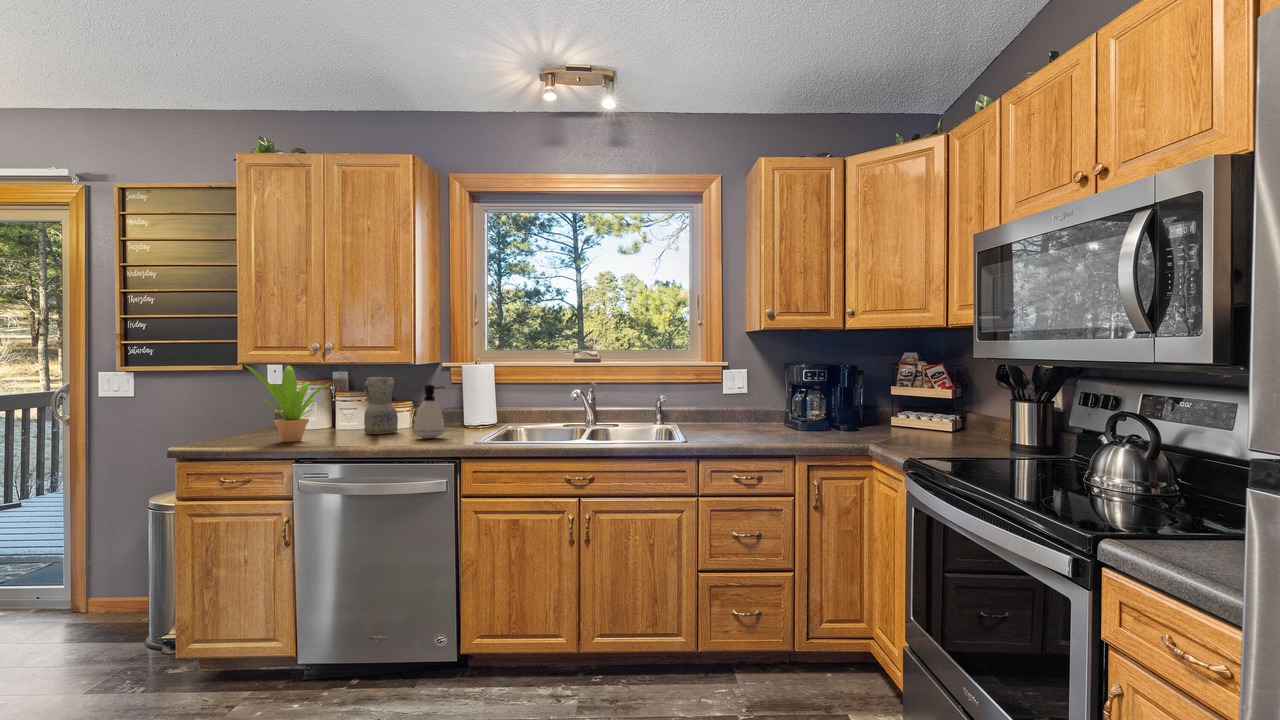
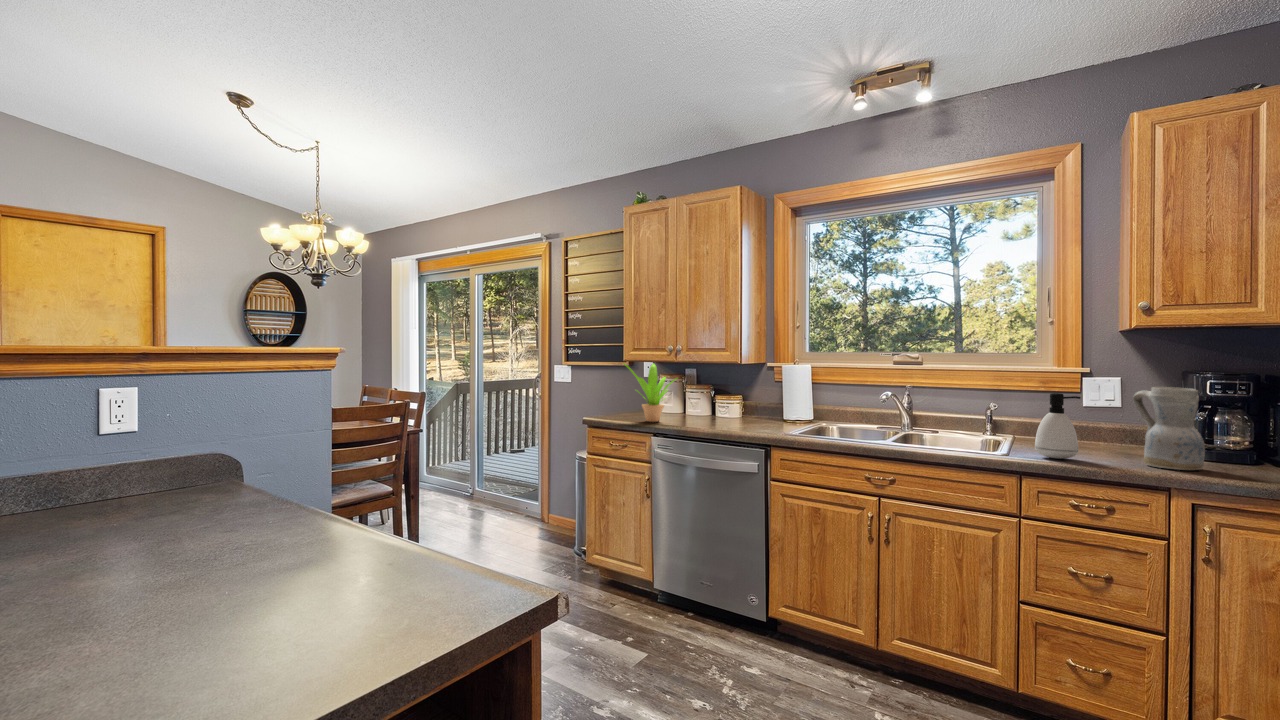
ceramic pitcher: present [364,377,398,434] -> present [1133,387,1205,470]
soap dispenser: present [414,385,445,439] -> present [1035,393,1081,459]

